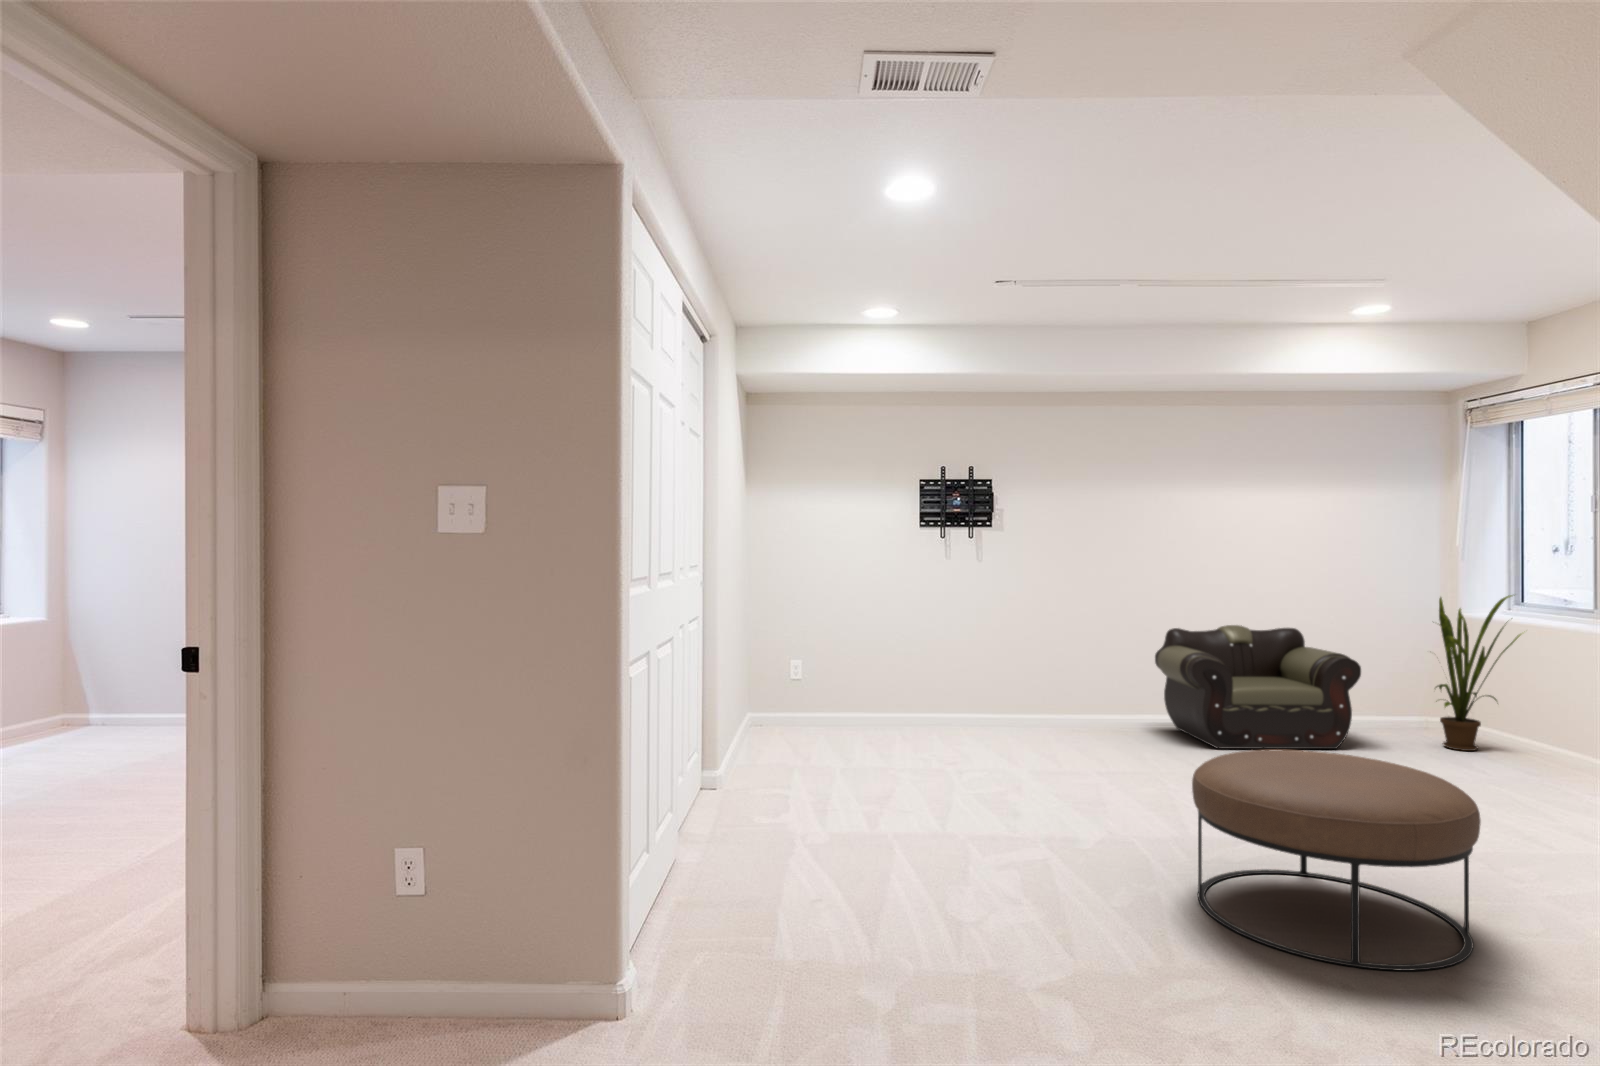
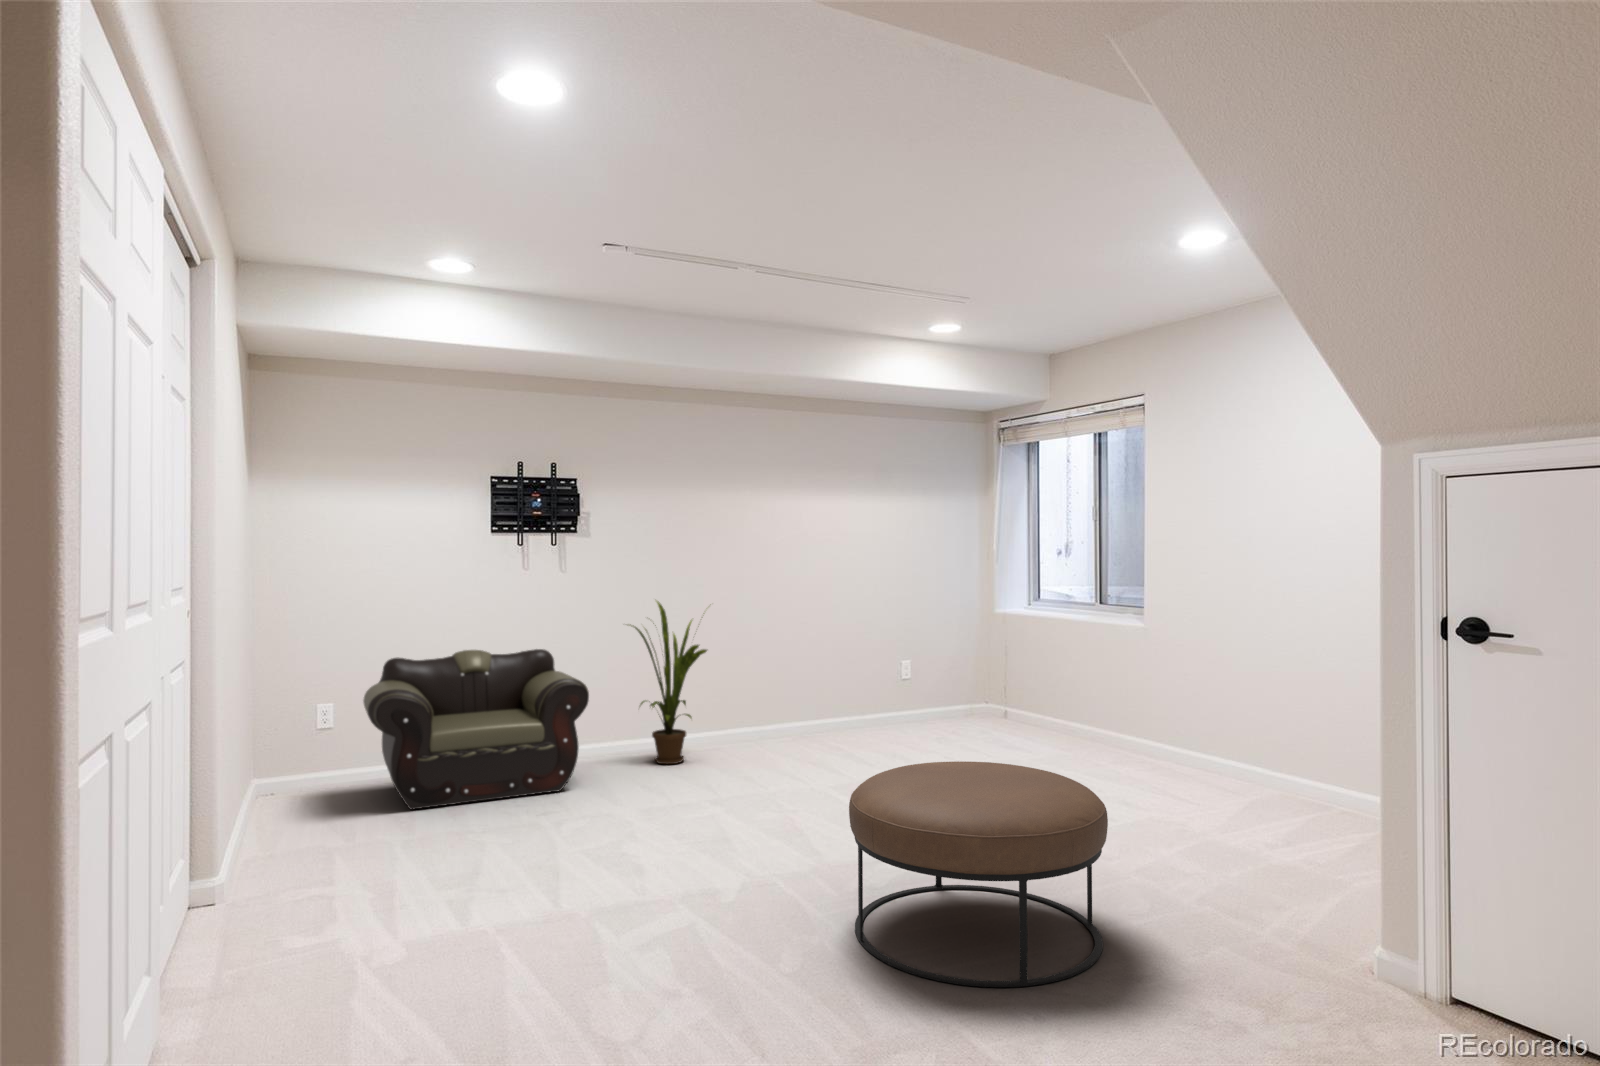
house plant: present [1436,595,1521,751] -> present [633,601,707,764]
armchair: present [1155,625,1361,749] -> present [363,649,589,810]

